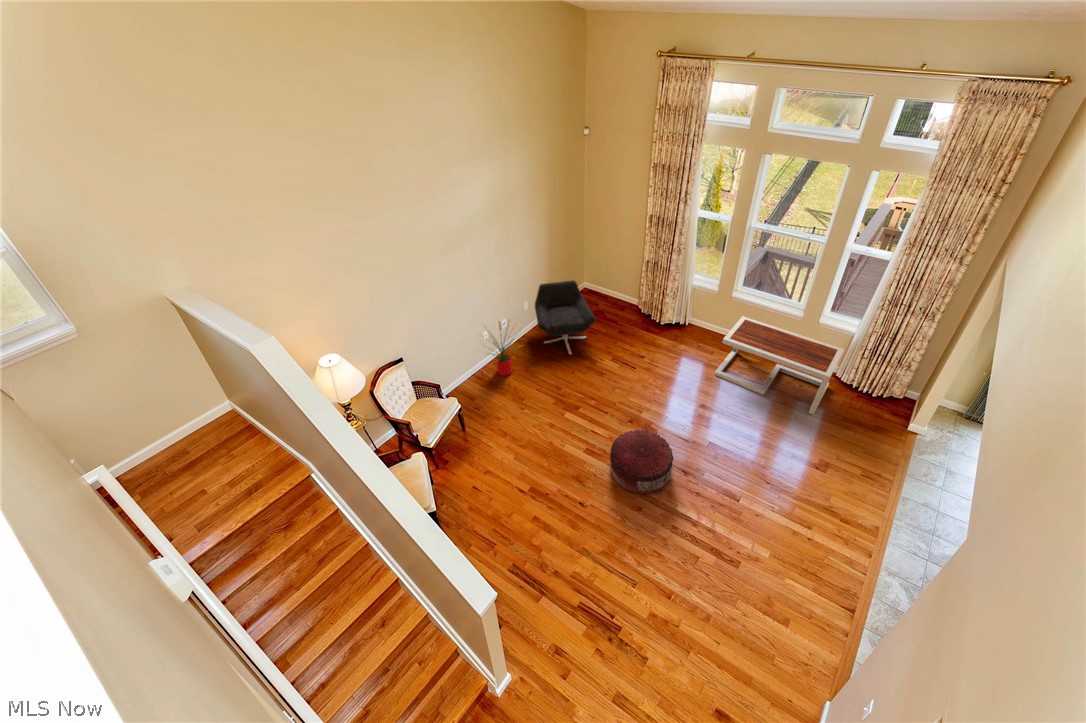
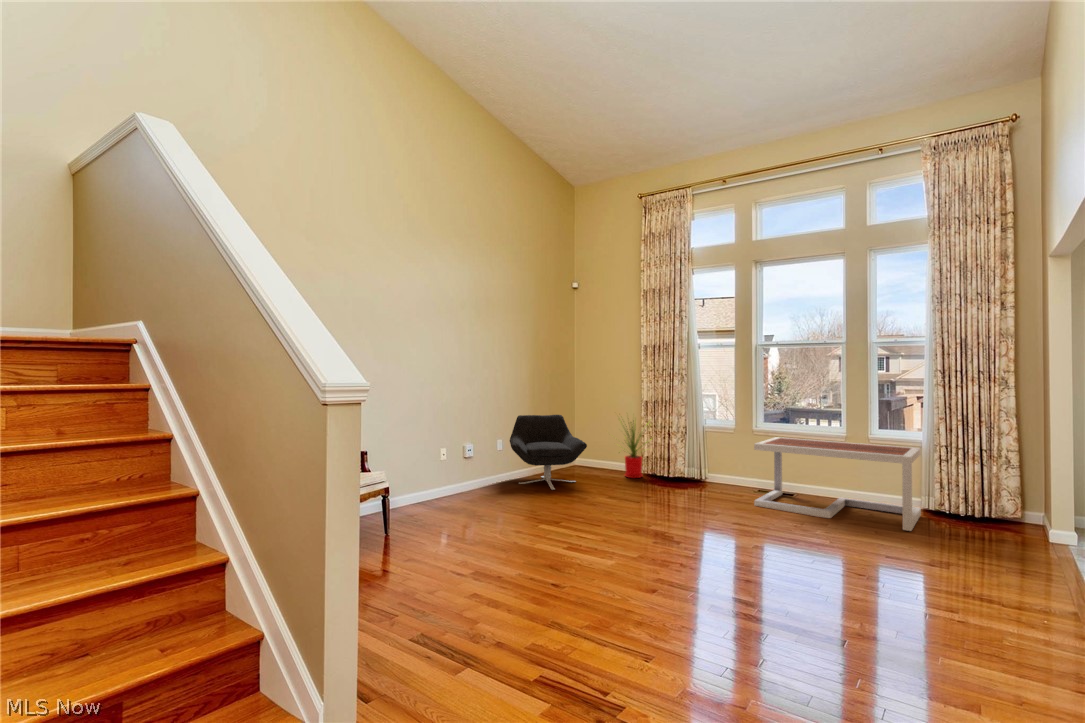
house plant: present [492,328,519,376] -> present [625,419,651,478]
pouf: present [610,429,673,494] -> none [603,503,703,578]

